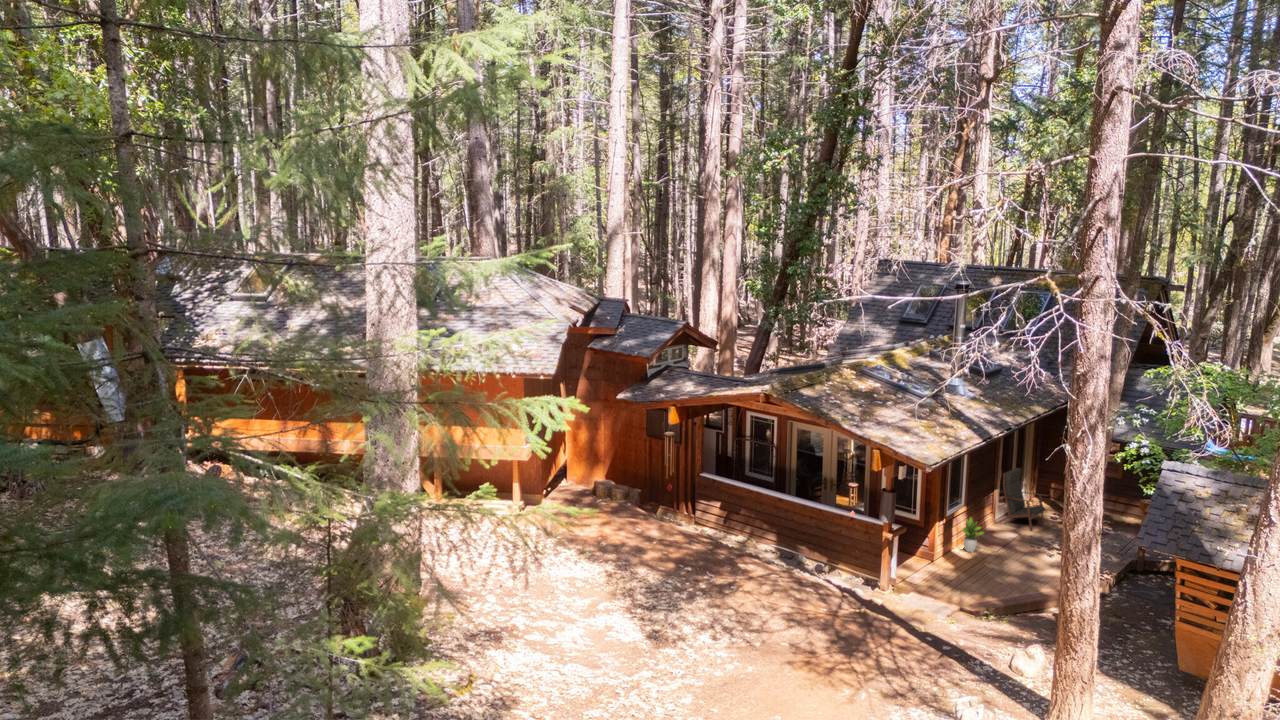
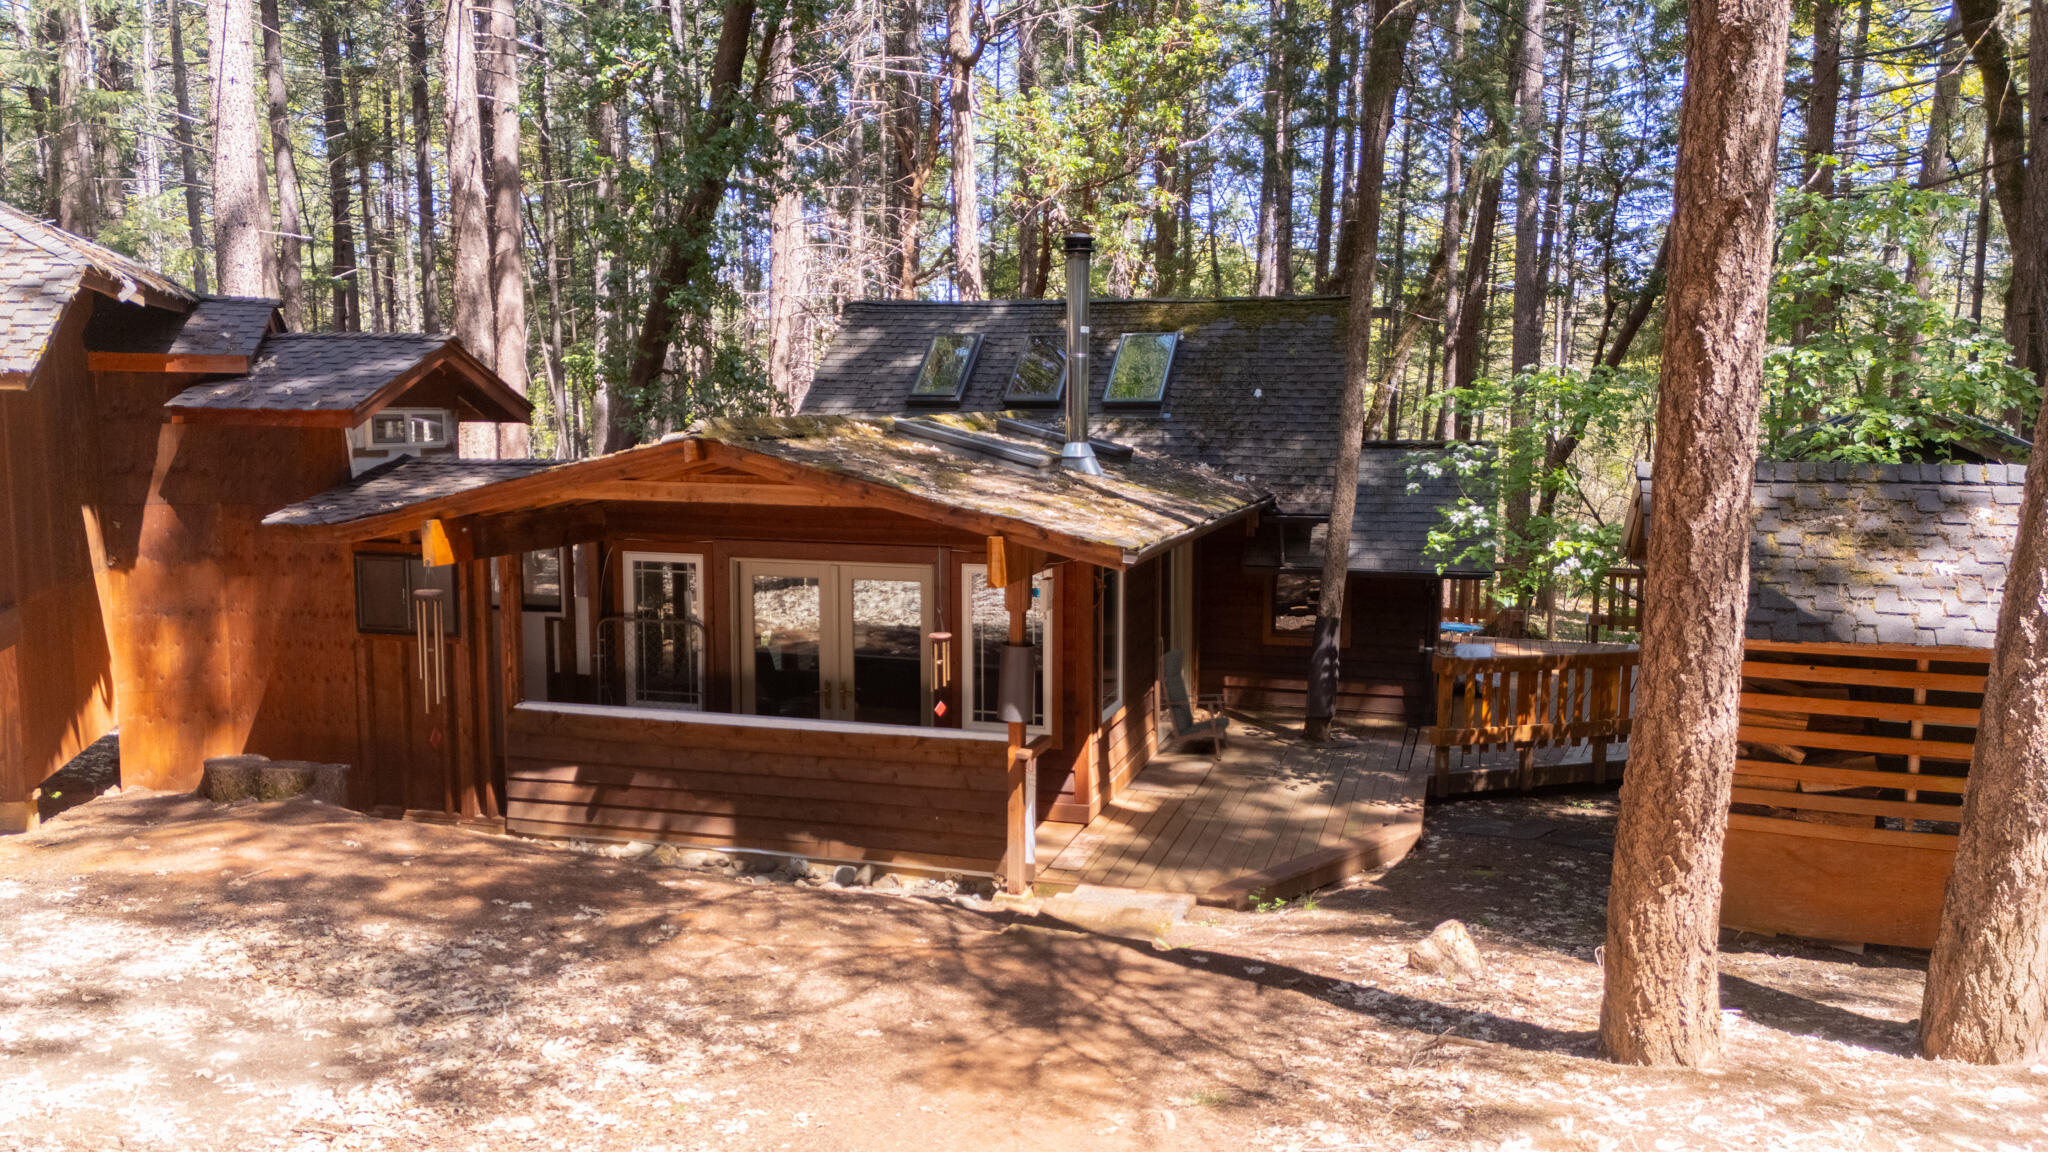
potted plant: present [963,517,984,552] -> none [1123,729,1169,803]

